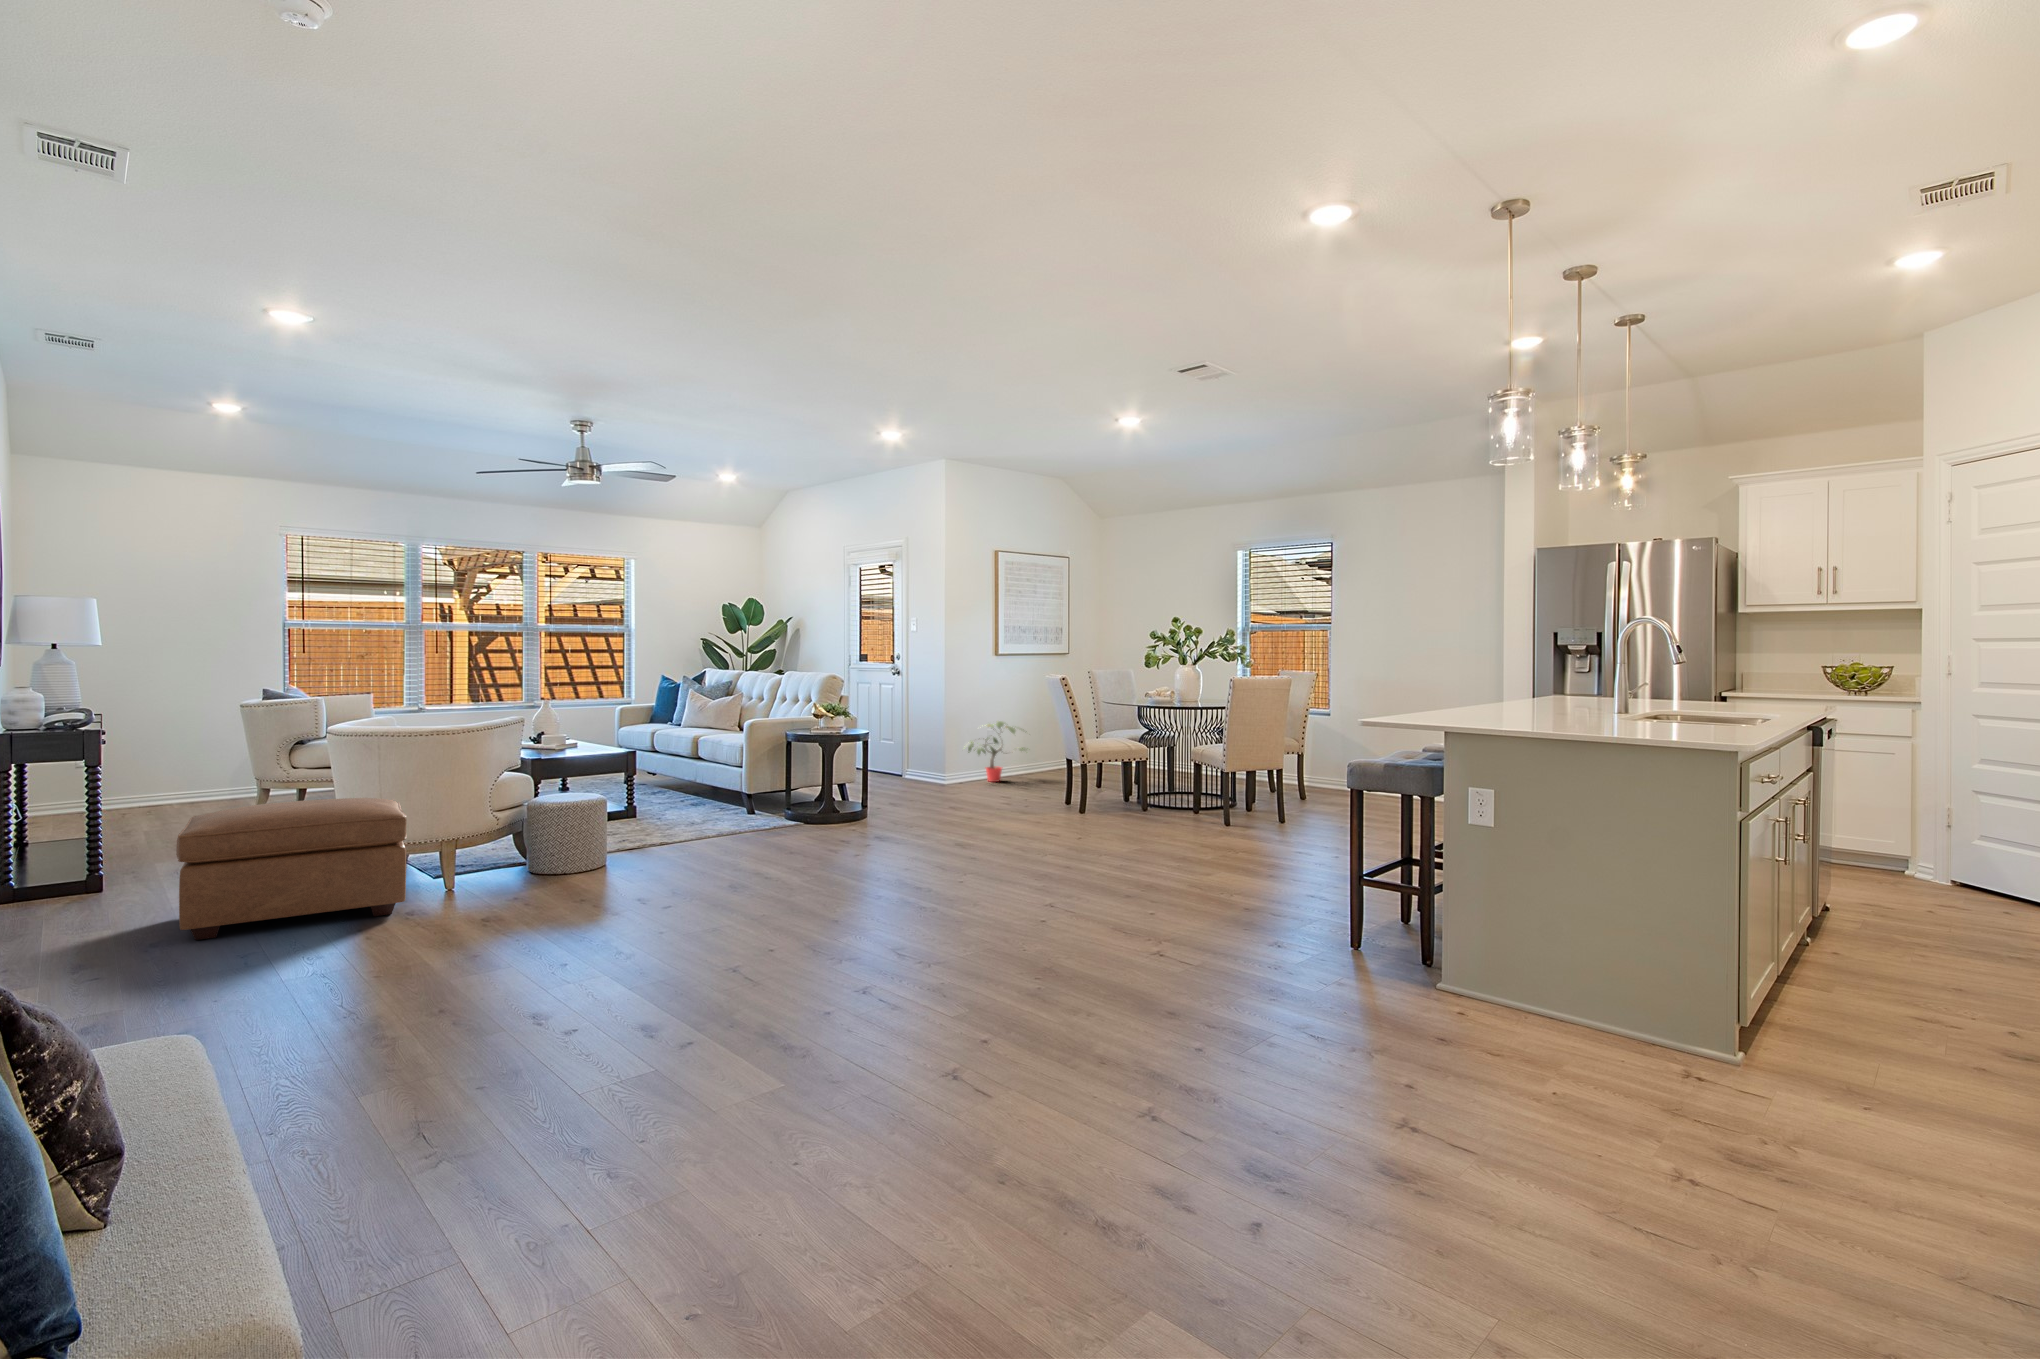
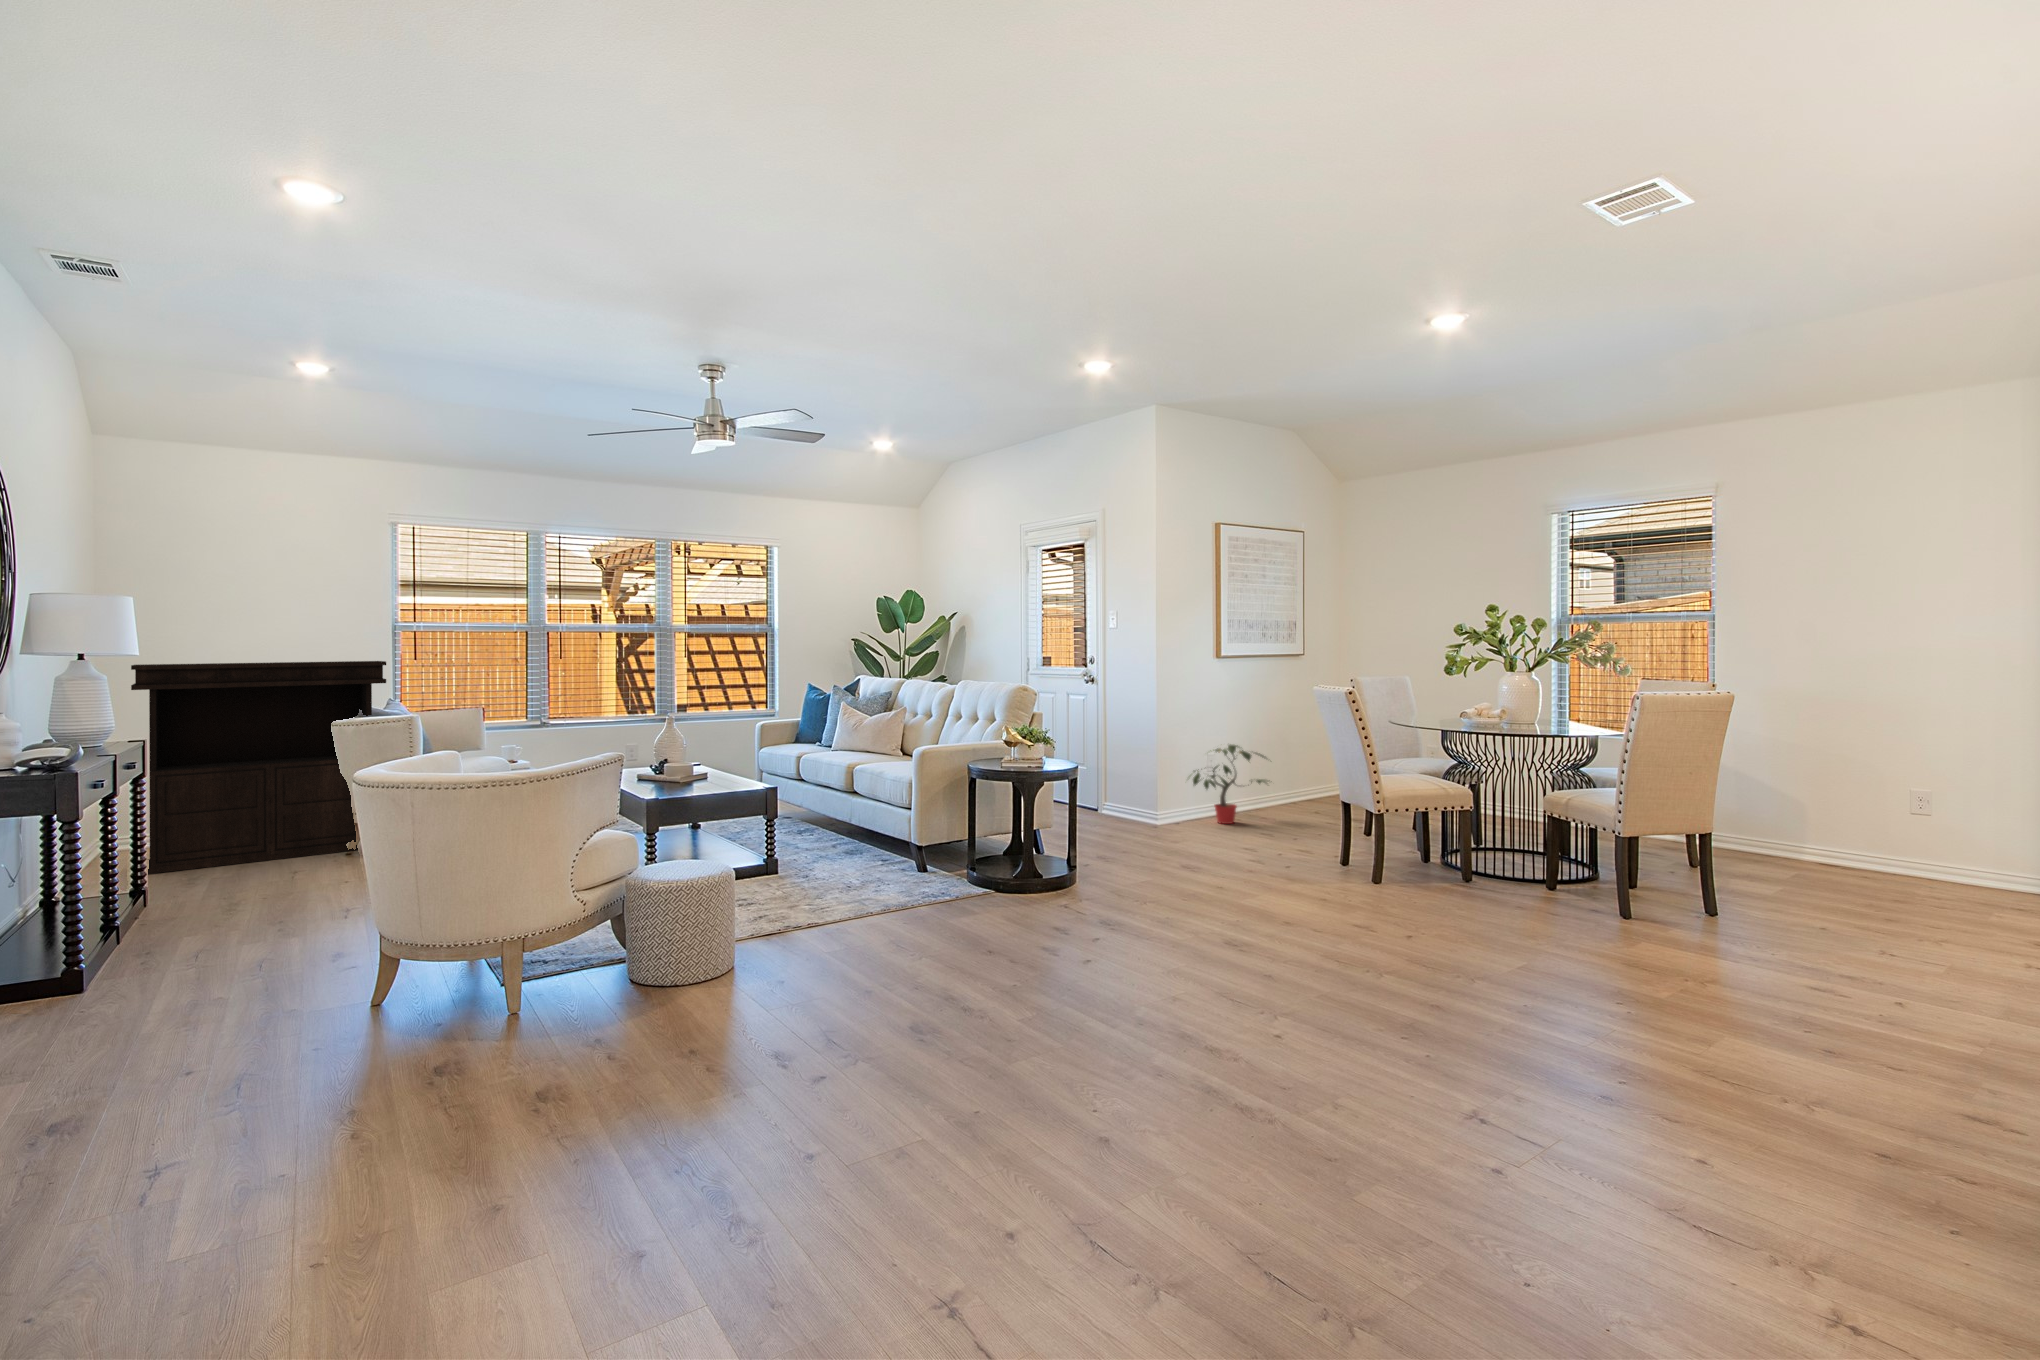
console table: none [63,653,293,830] -> present [131,661,386,874]
ottoman: present [176,798,407,940] -> none [99,875,449,1106]

